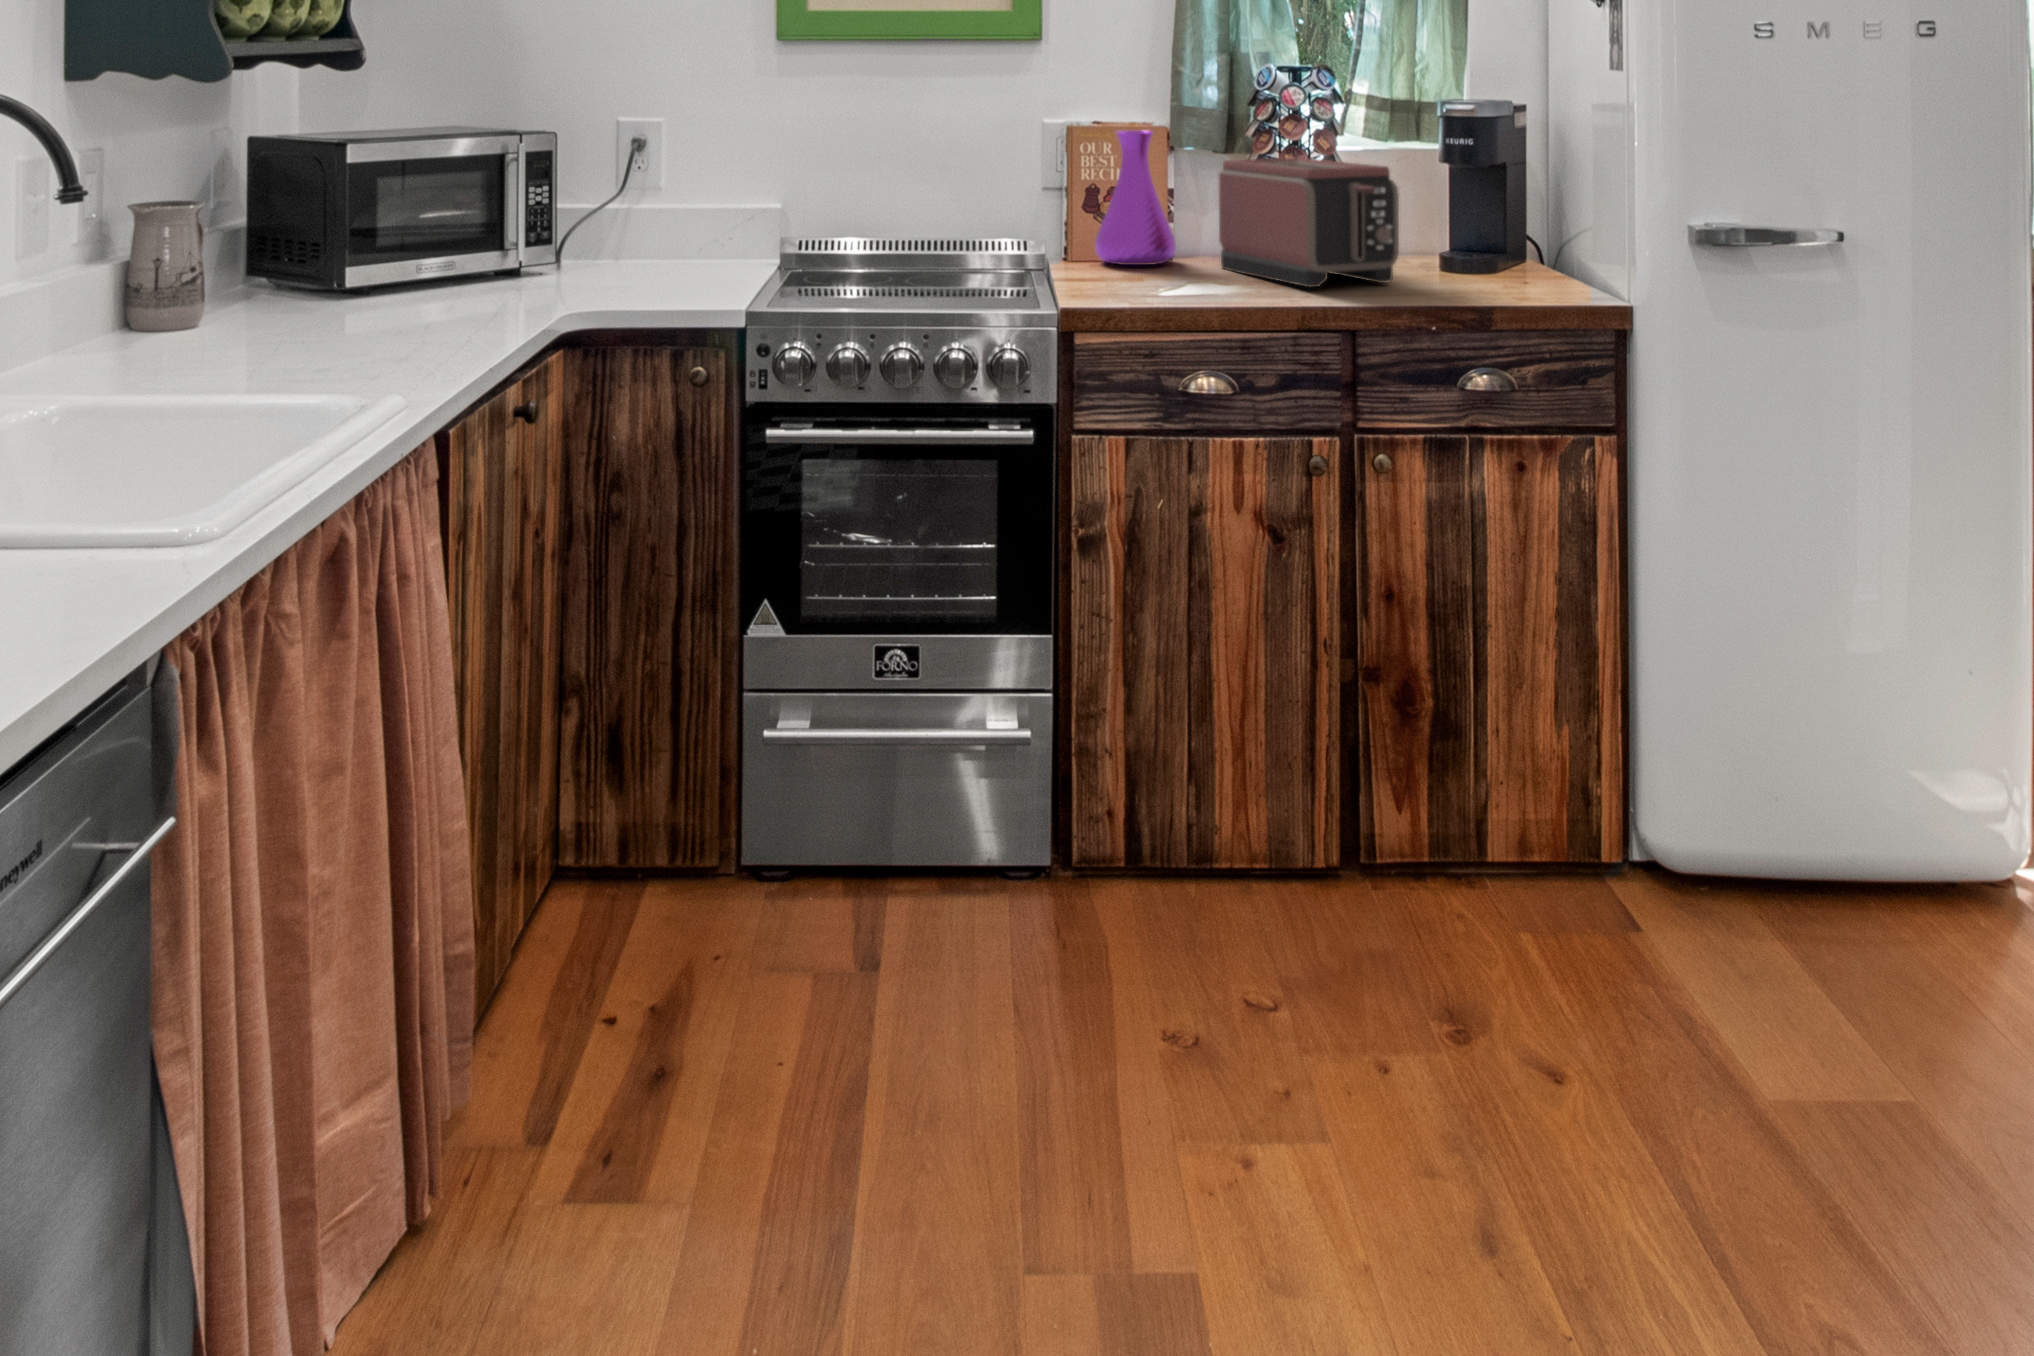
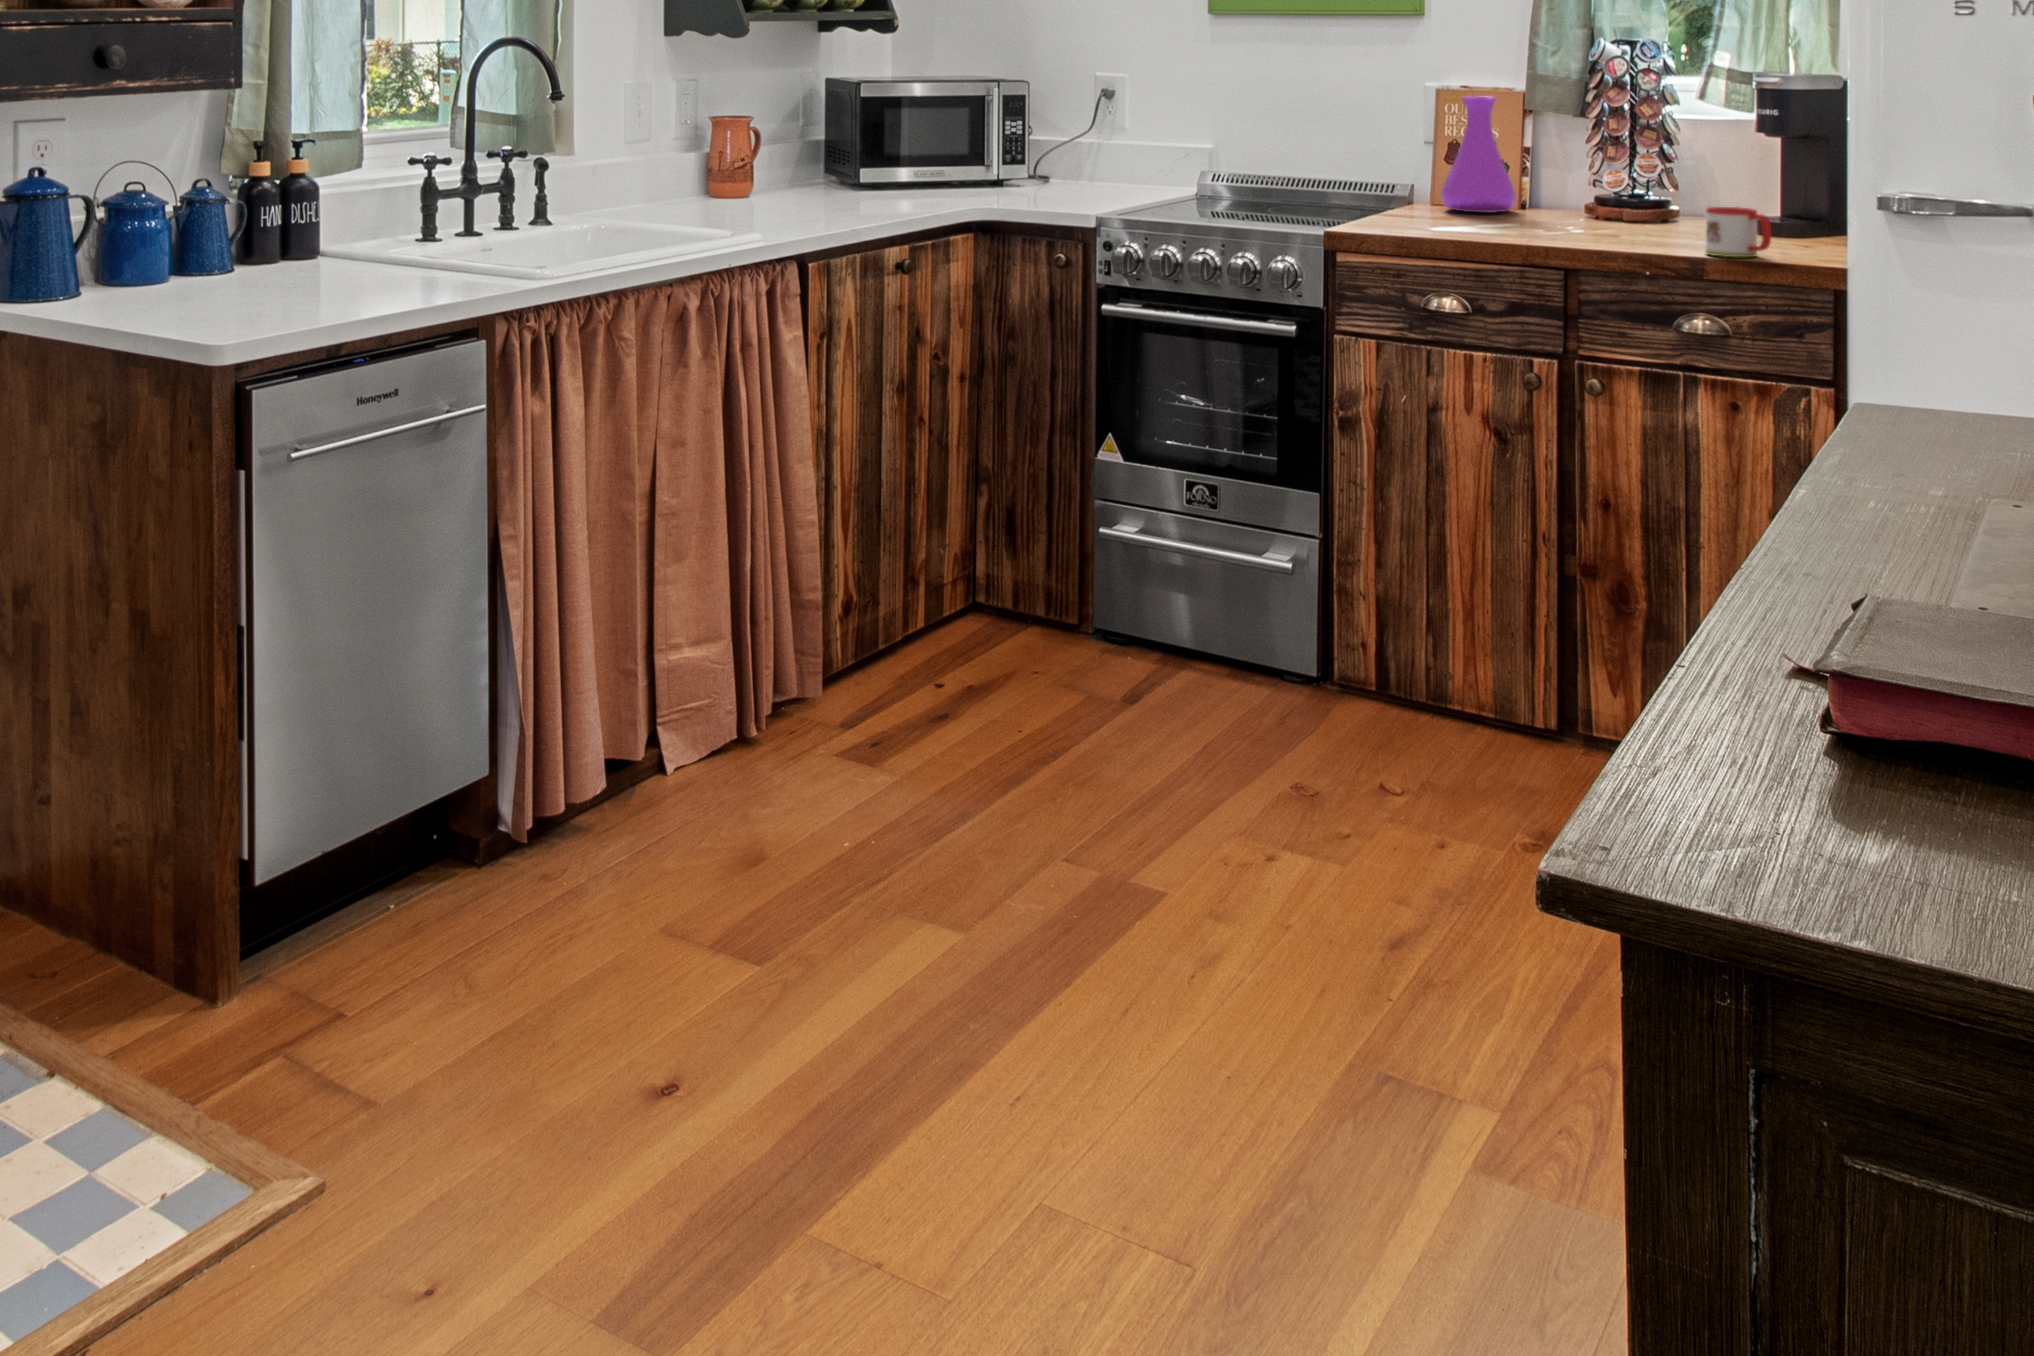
toaster: present [1219,158,1399,287] -> none [1544,124,1677,237]
mug: none [1463,247,1537,304] -> present [1705,207,1771,257]

